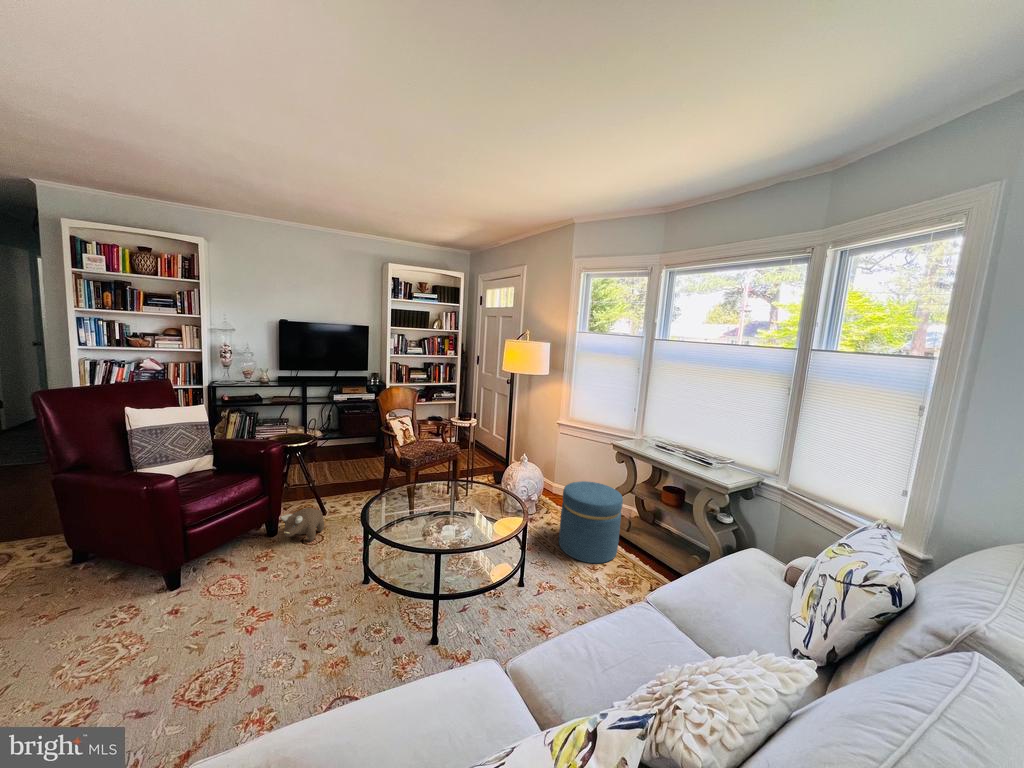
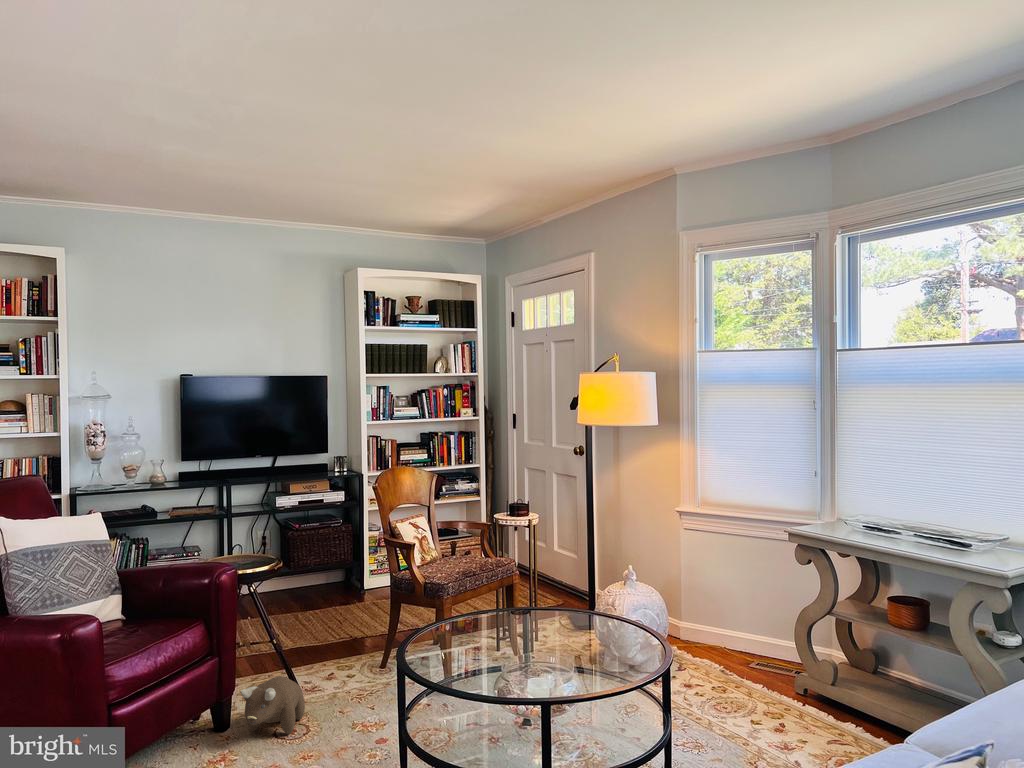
ottoman: present [559,481,623,563] -> none [713,602,822,742]

